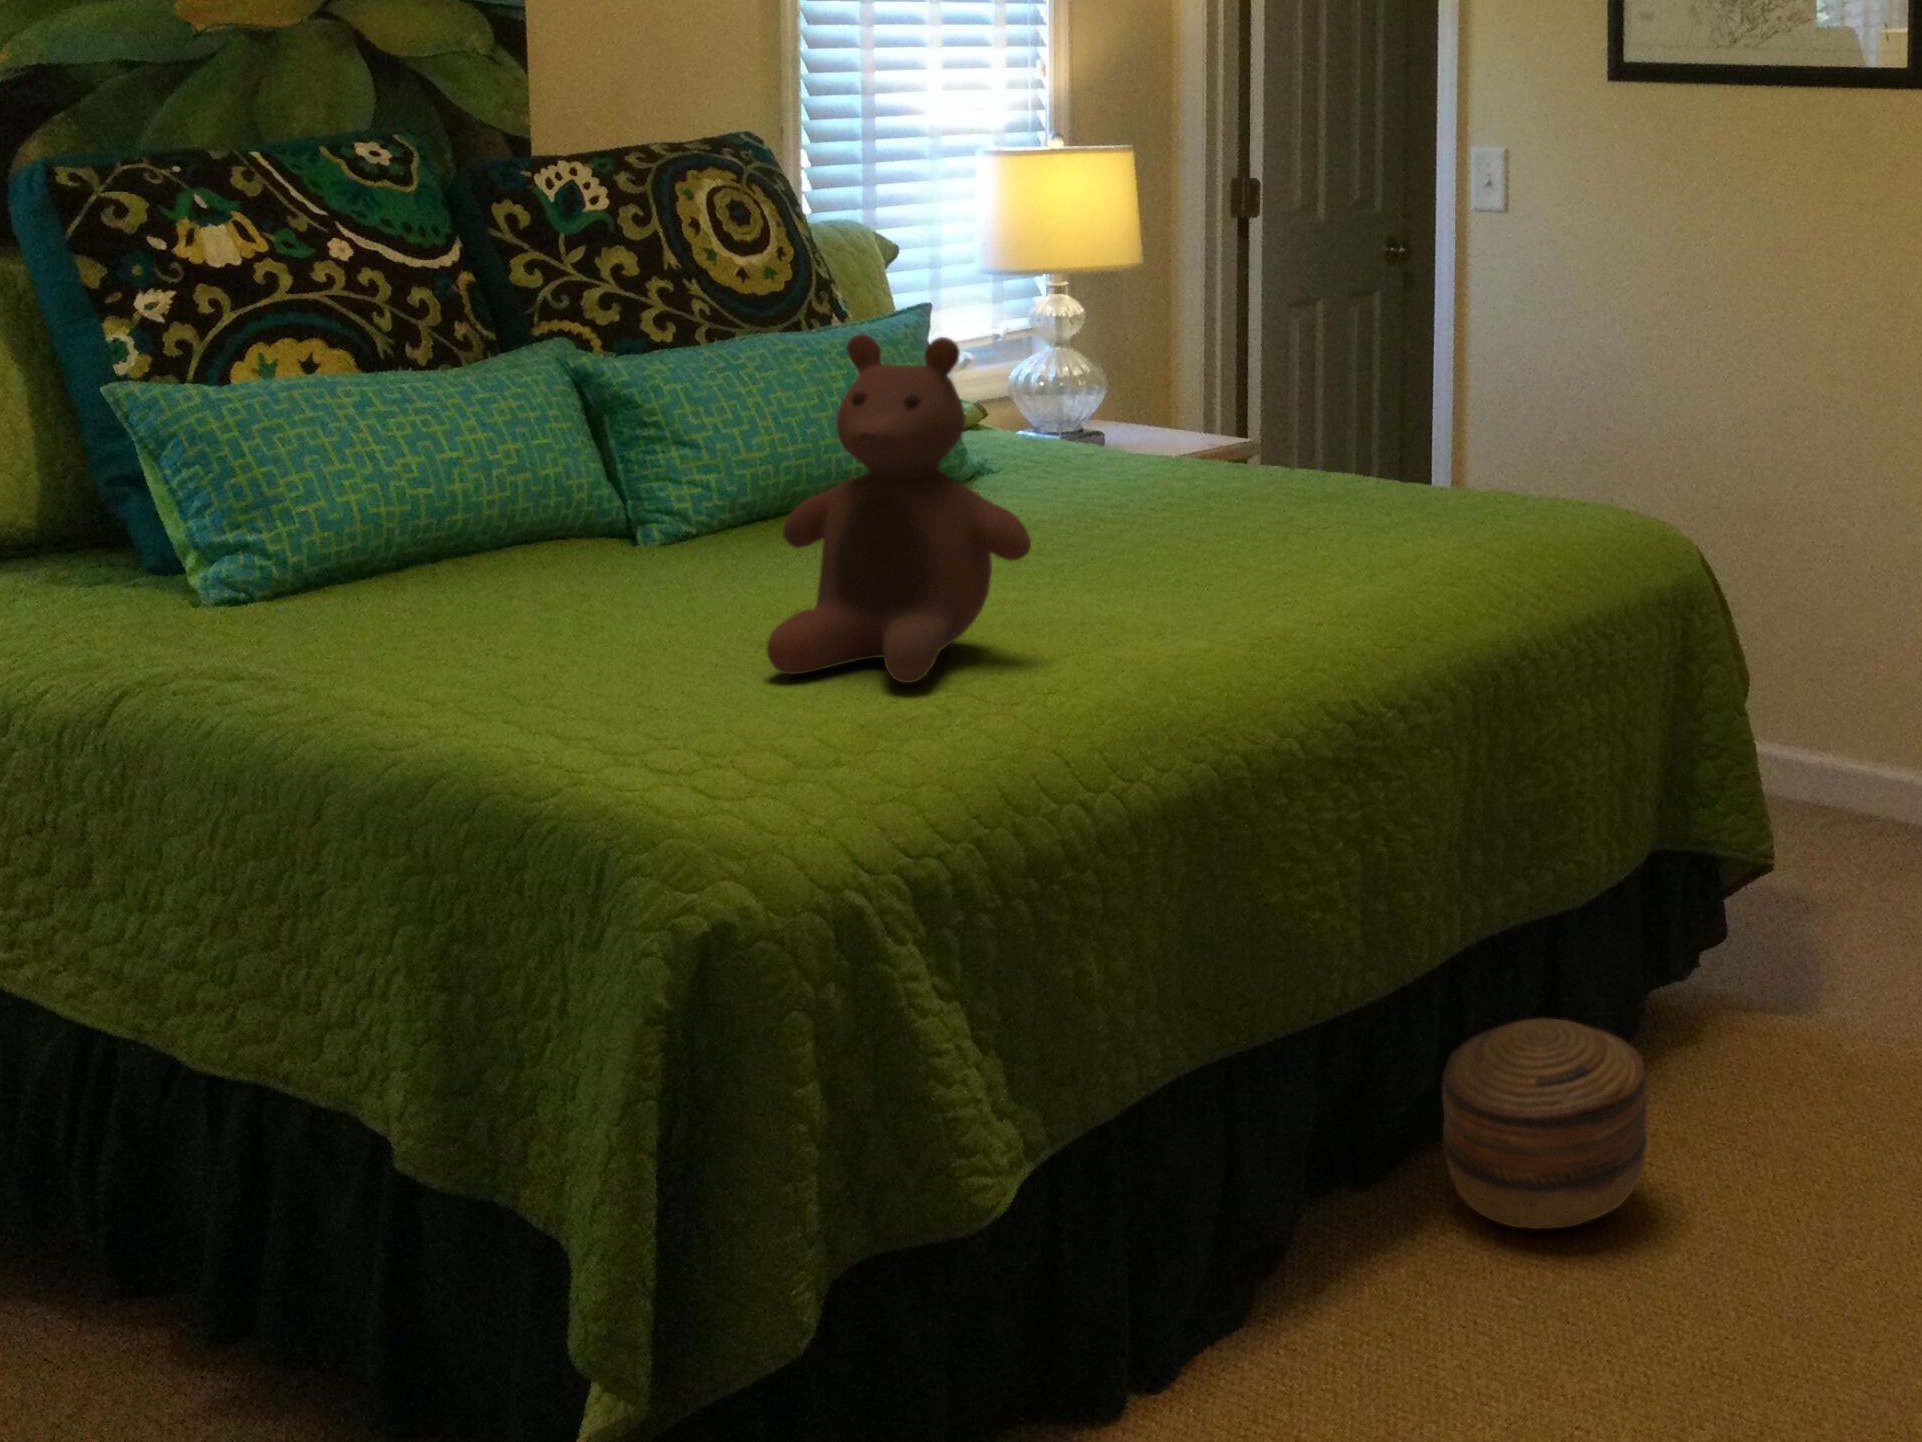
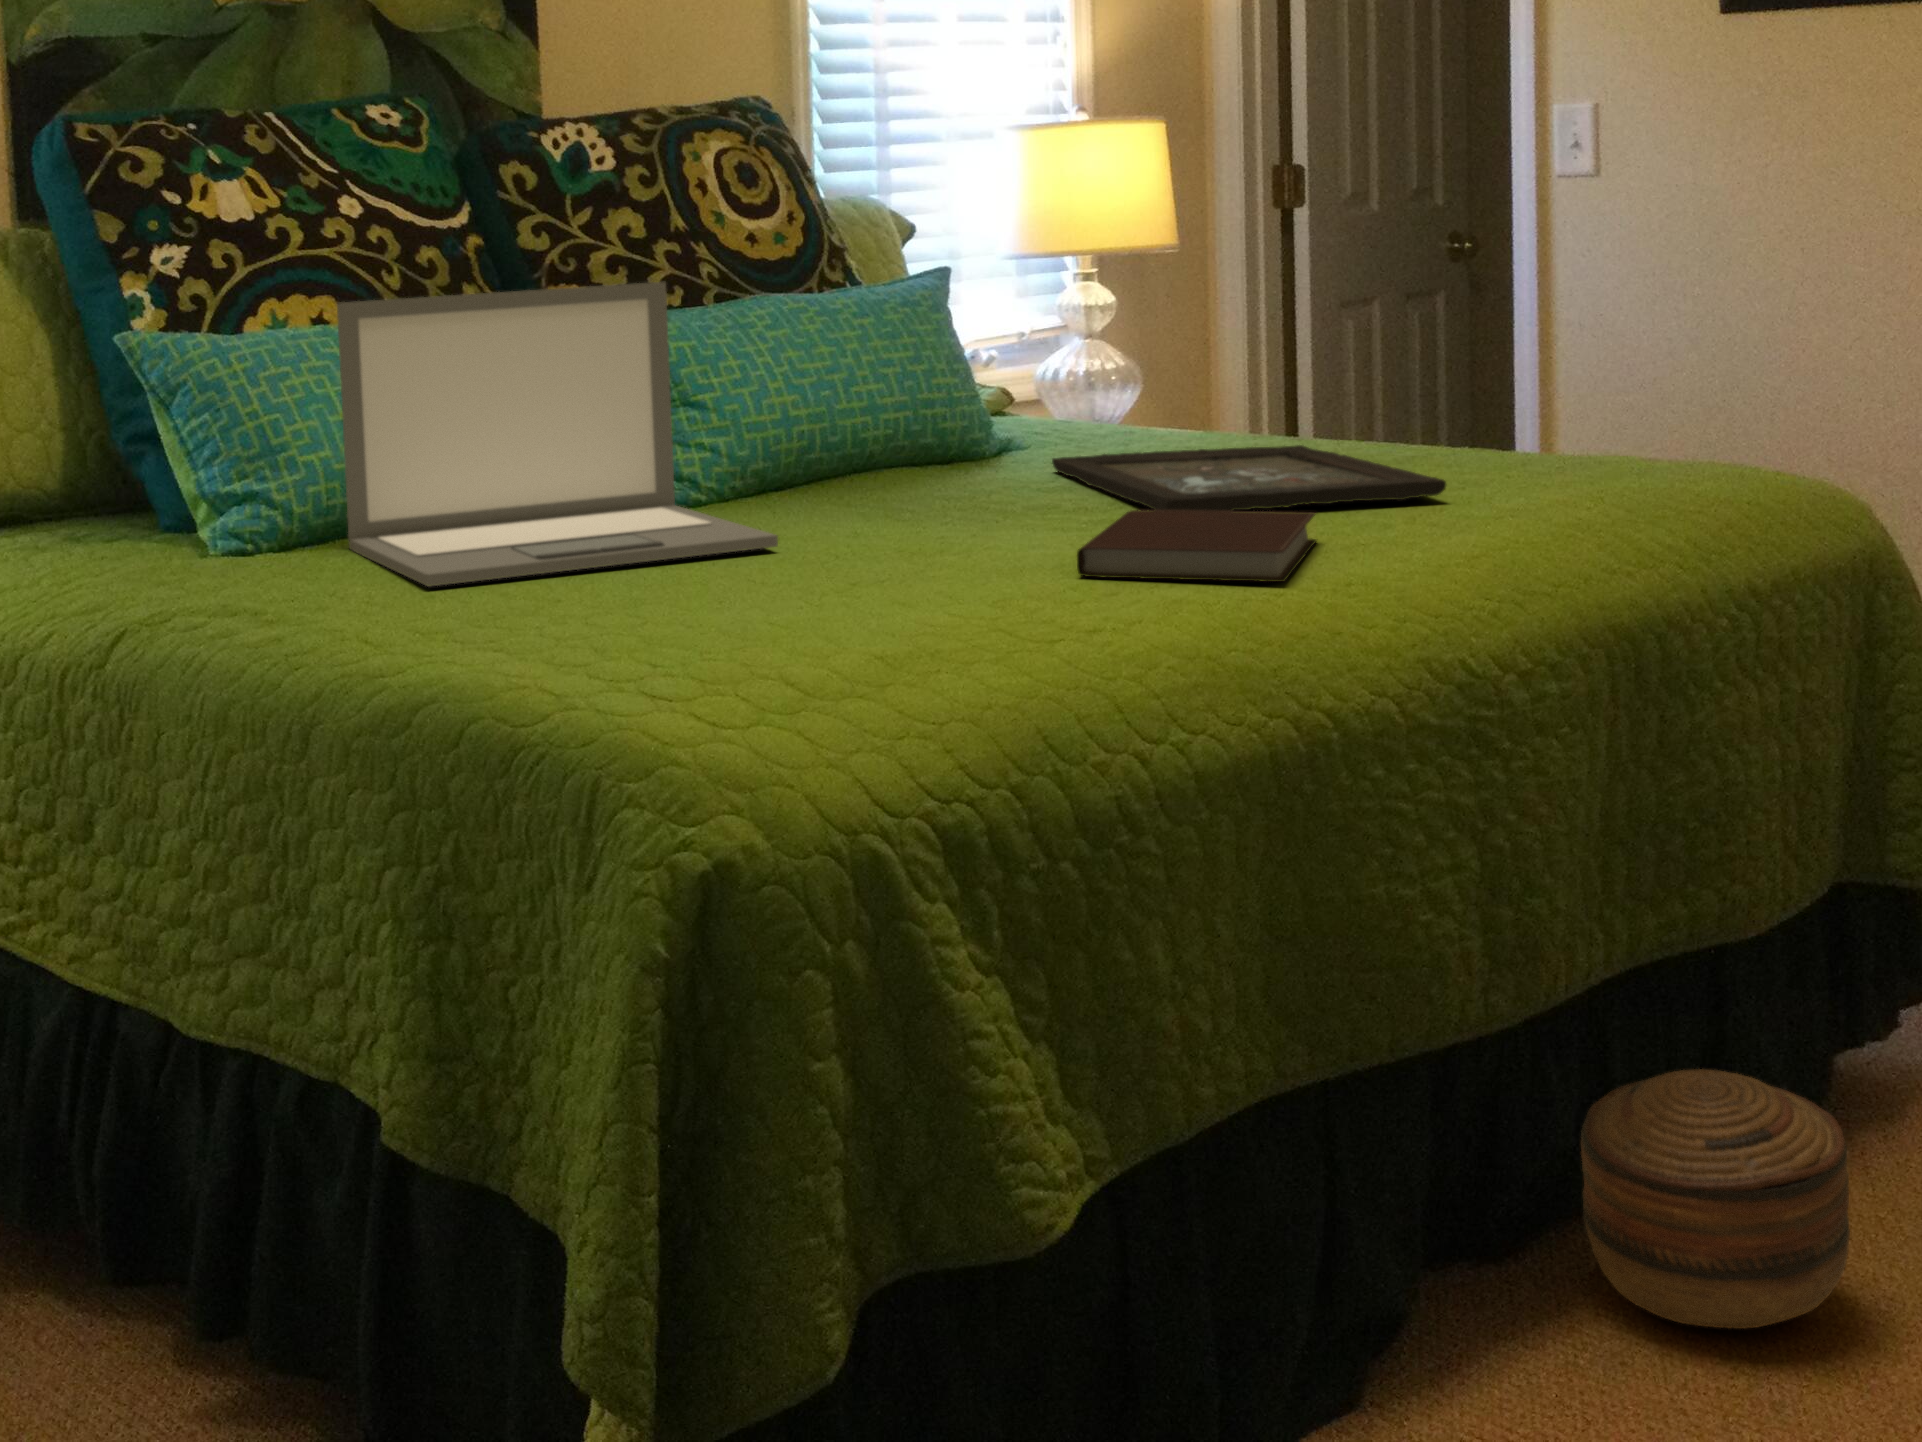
stuffed bear: present [767,334,1031,683] -> none [779,236,1075,625]
laptop: none [337,341,764,643] -> present [337,282,778,587]
tray: none [1018,477,1356,557] -> present [1052,445,1446,511]
notebook: none [1033,556,1242,631] -> present [1077,510,1316,582]

